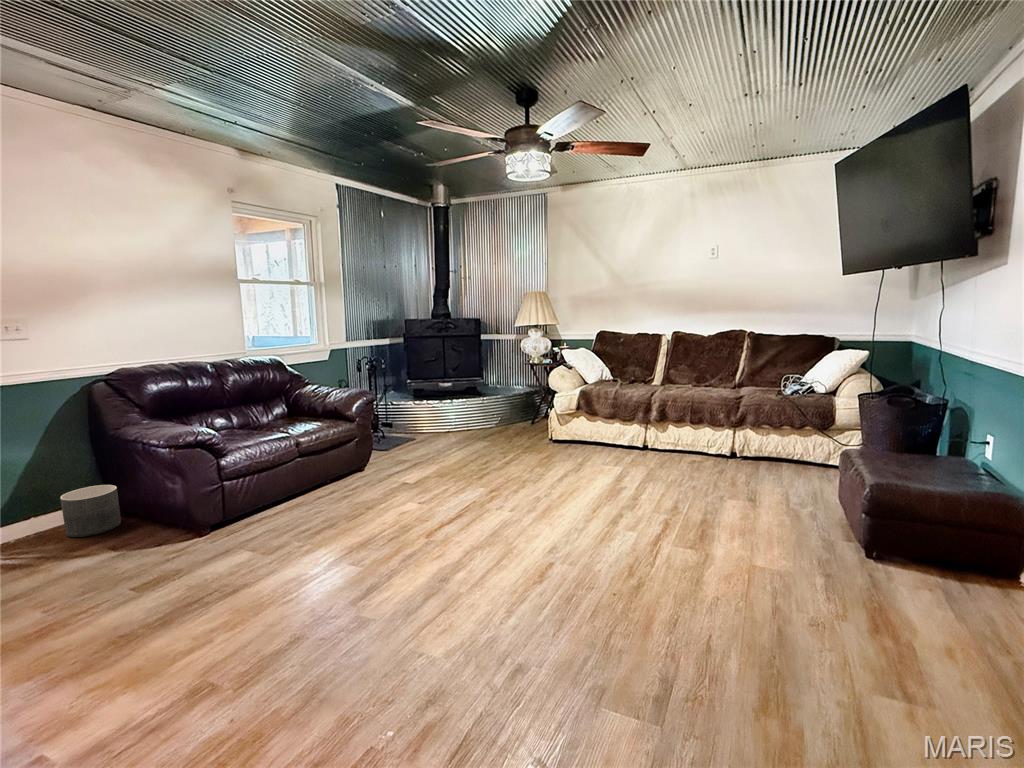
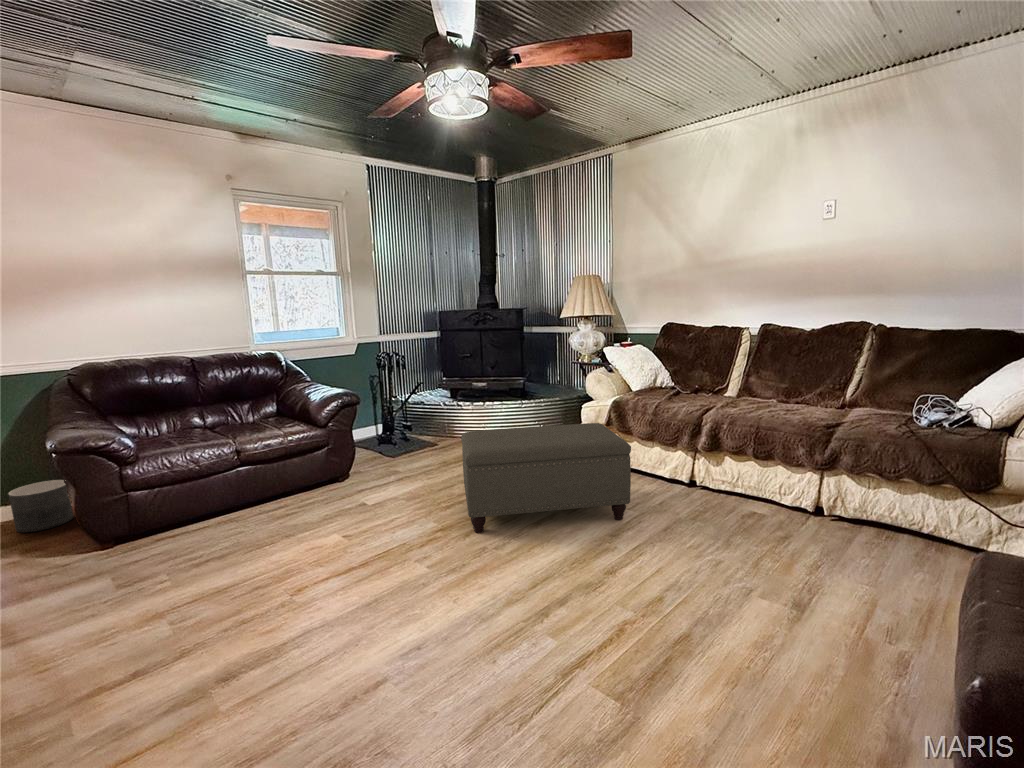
ottoman: none [488,405,623,490] -> present [461,423,631,533]

